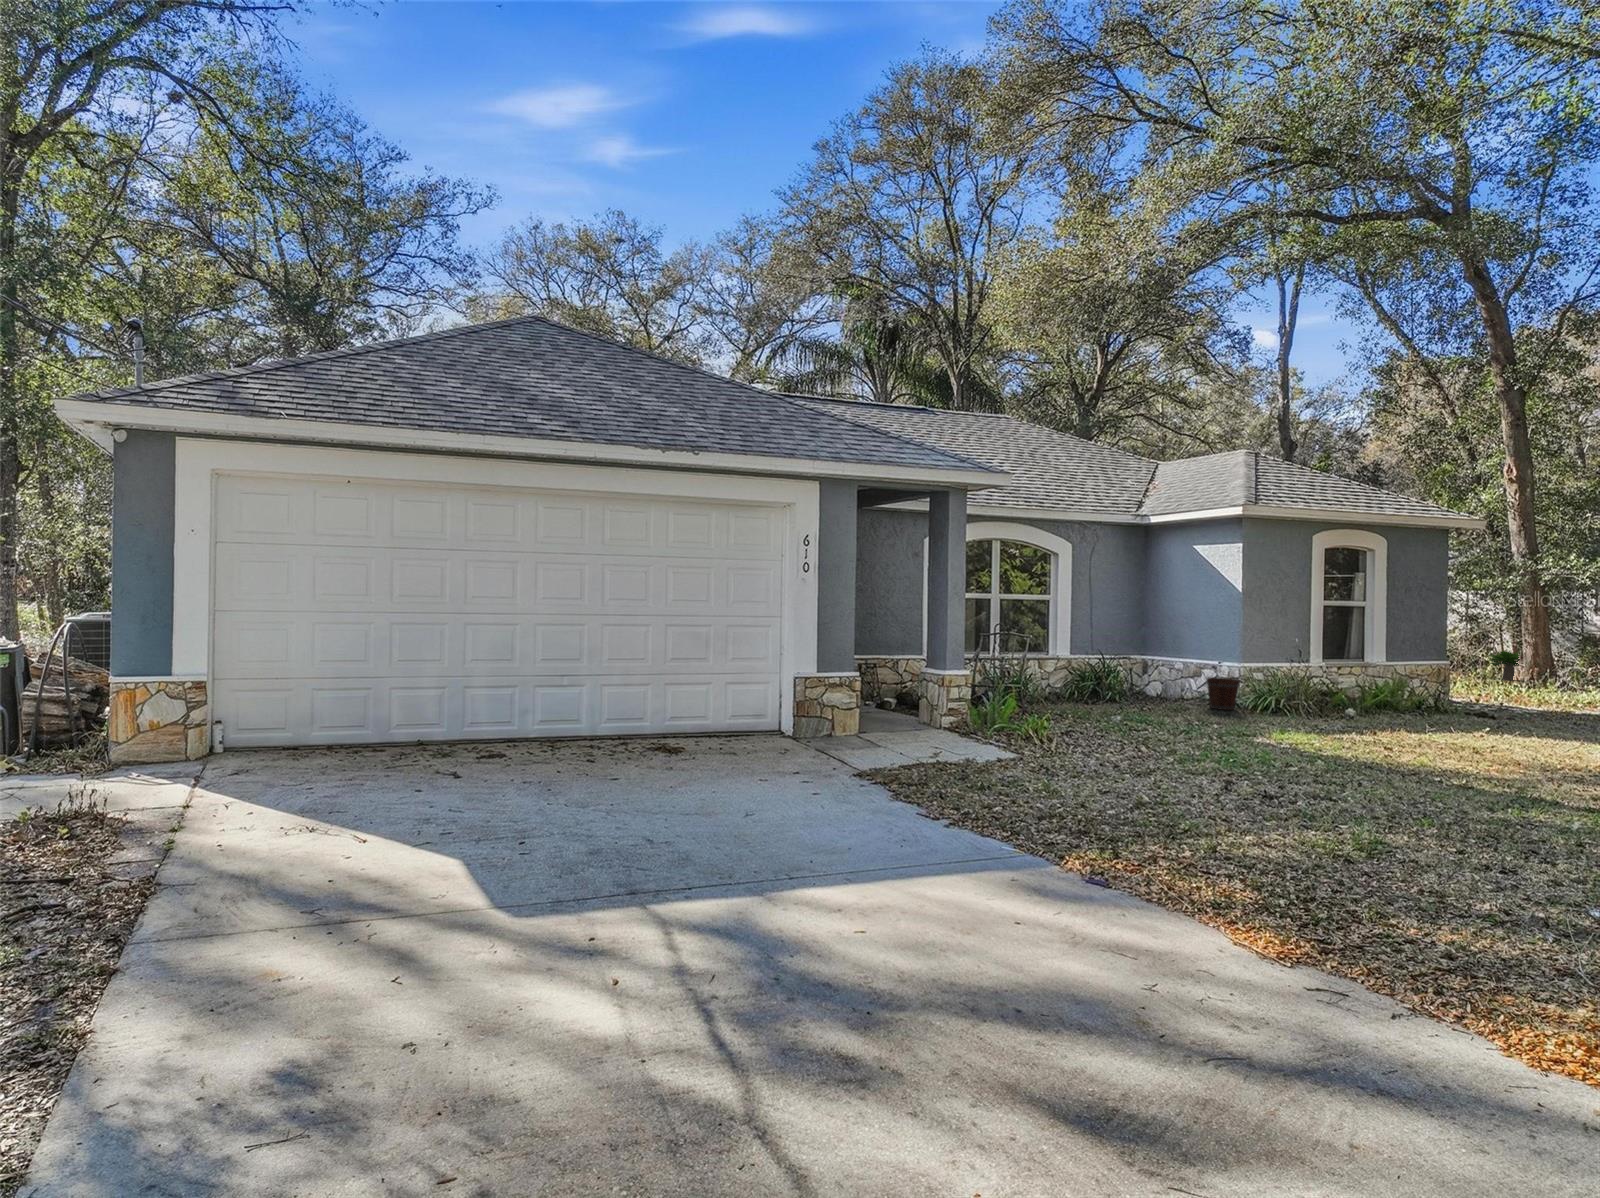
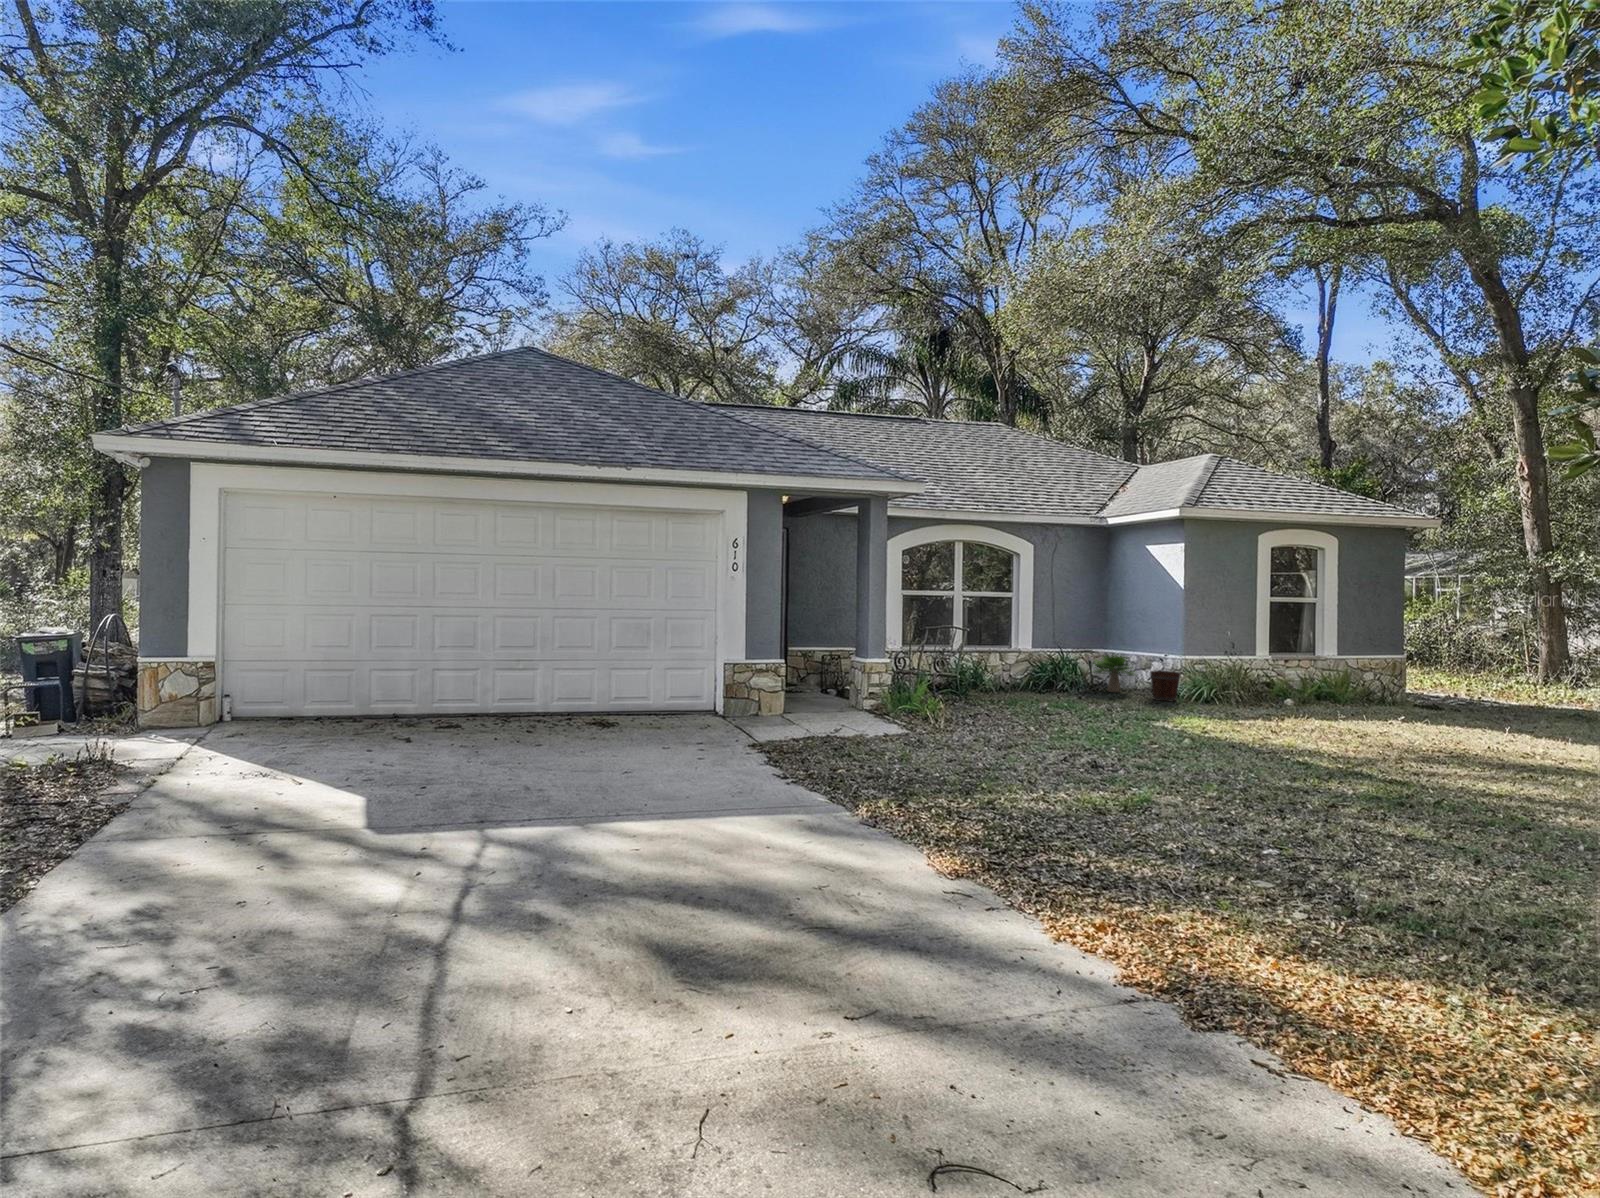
potted plant: present [1490,650,1520,680] -> present [1093,655,1134,692]

